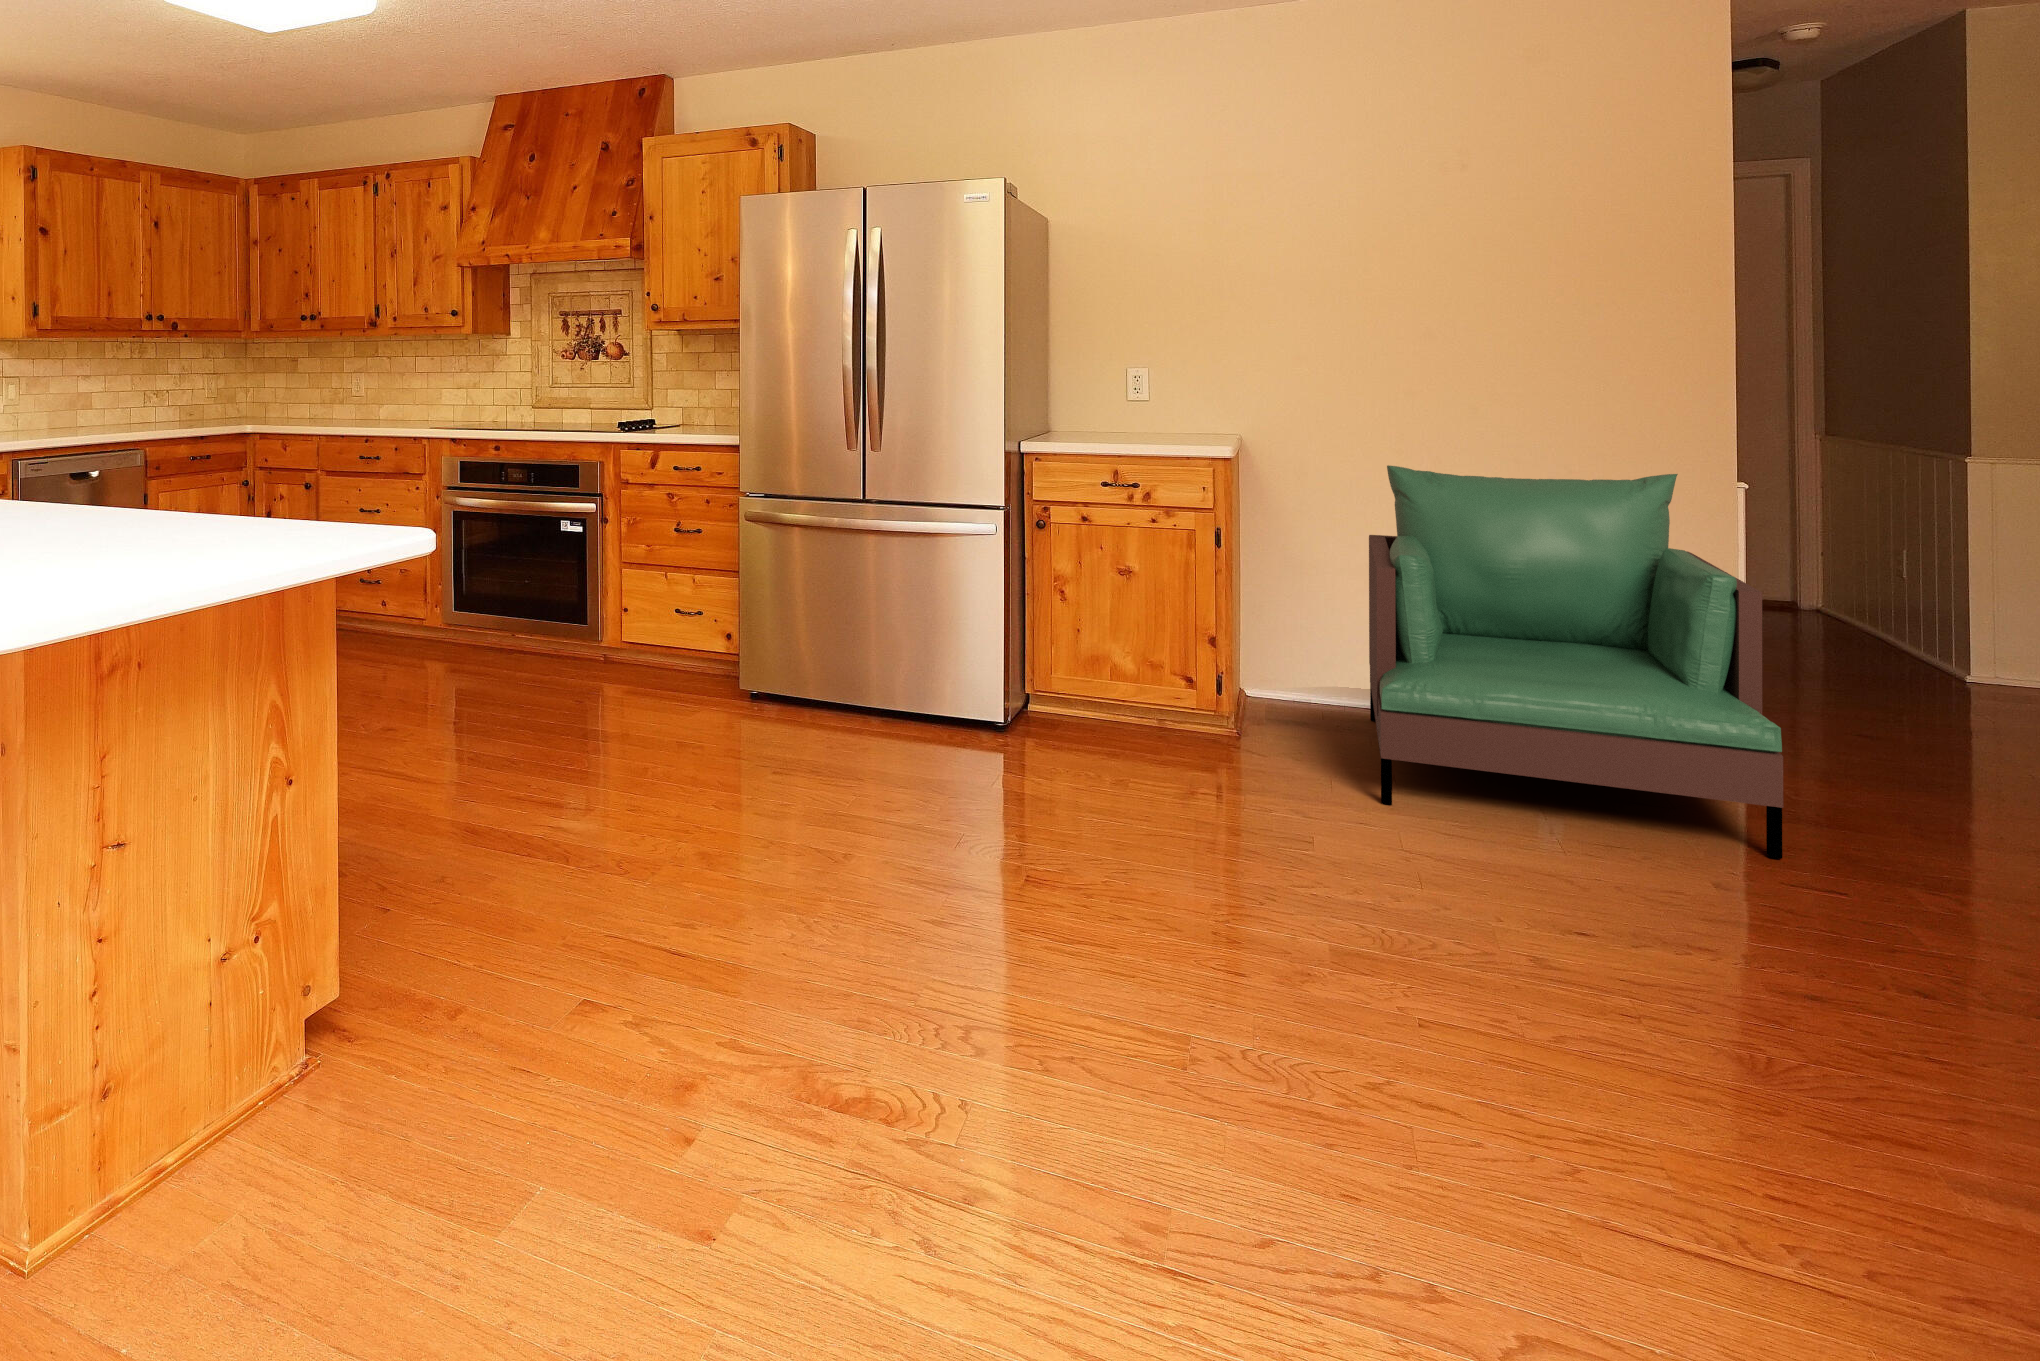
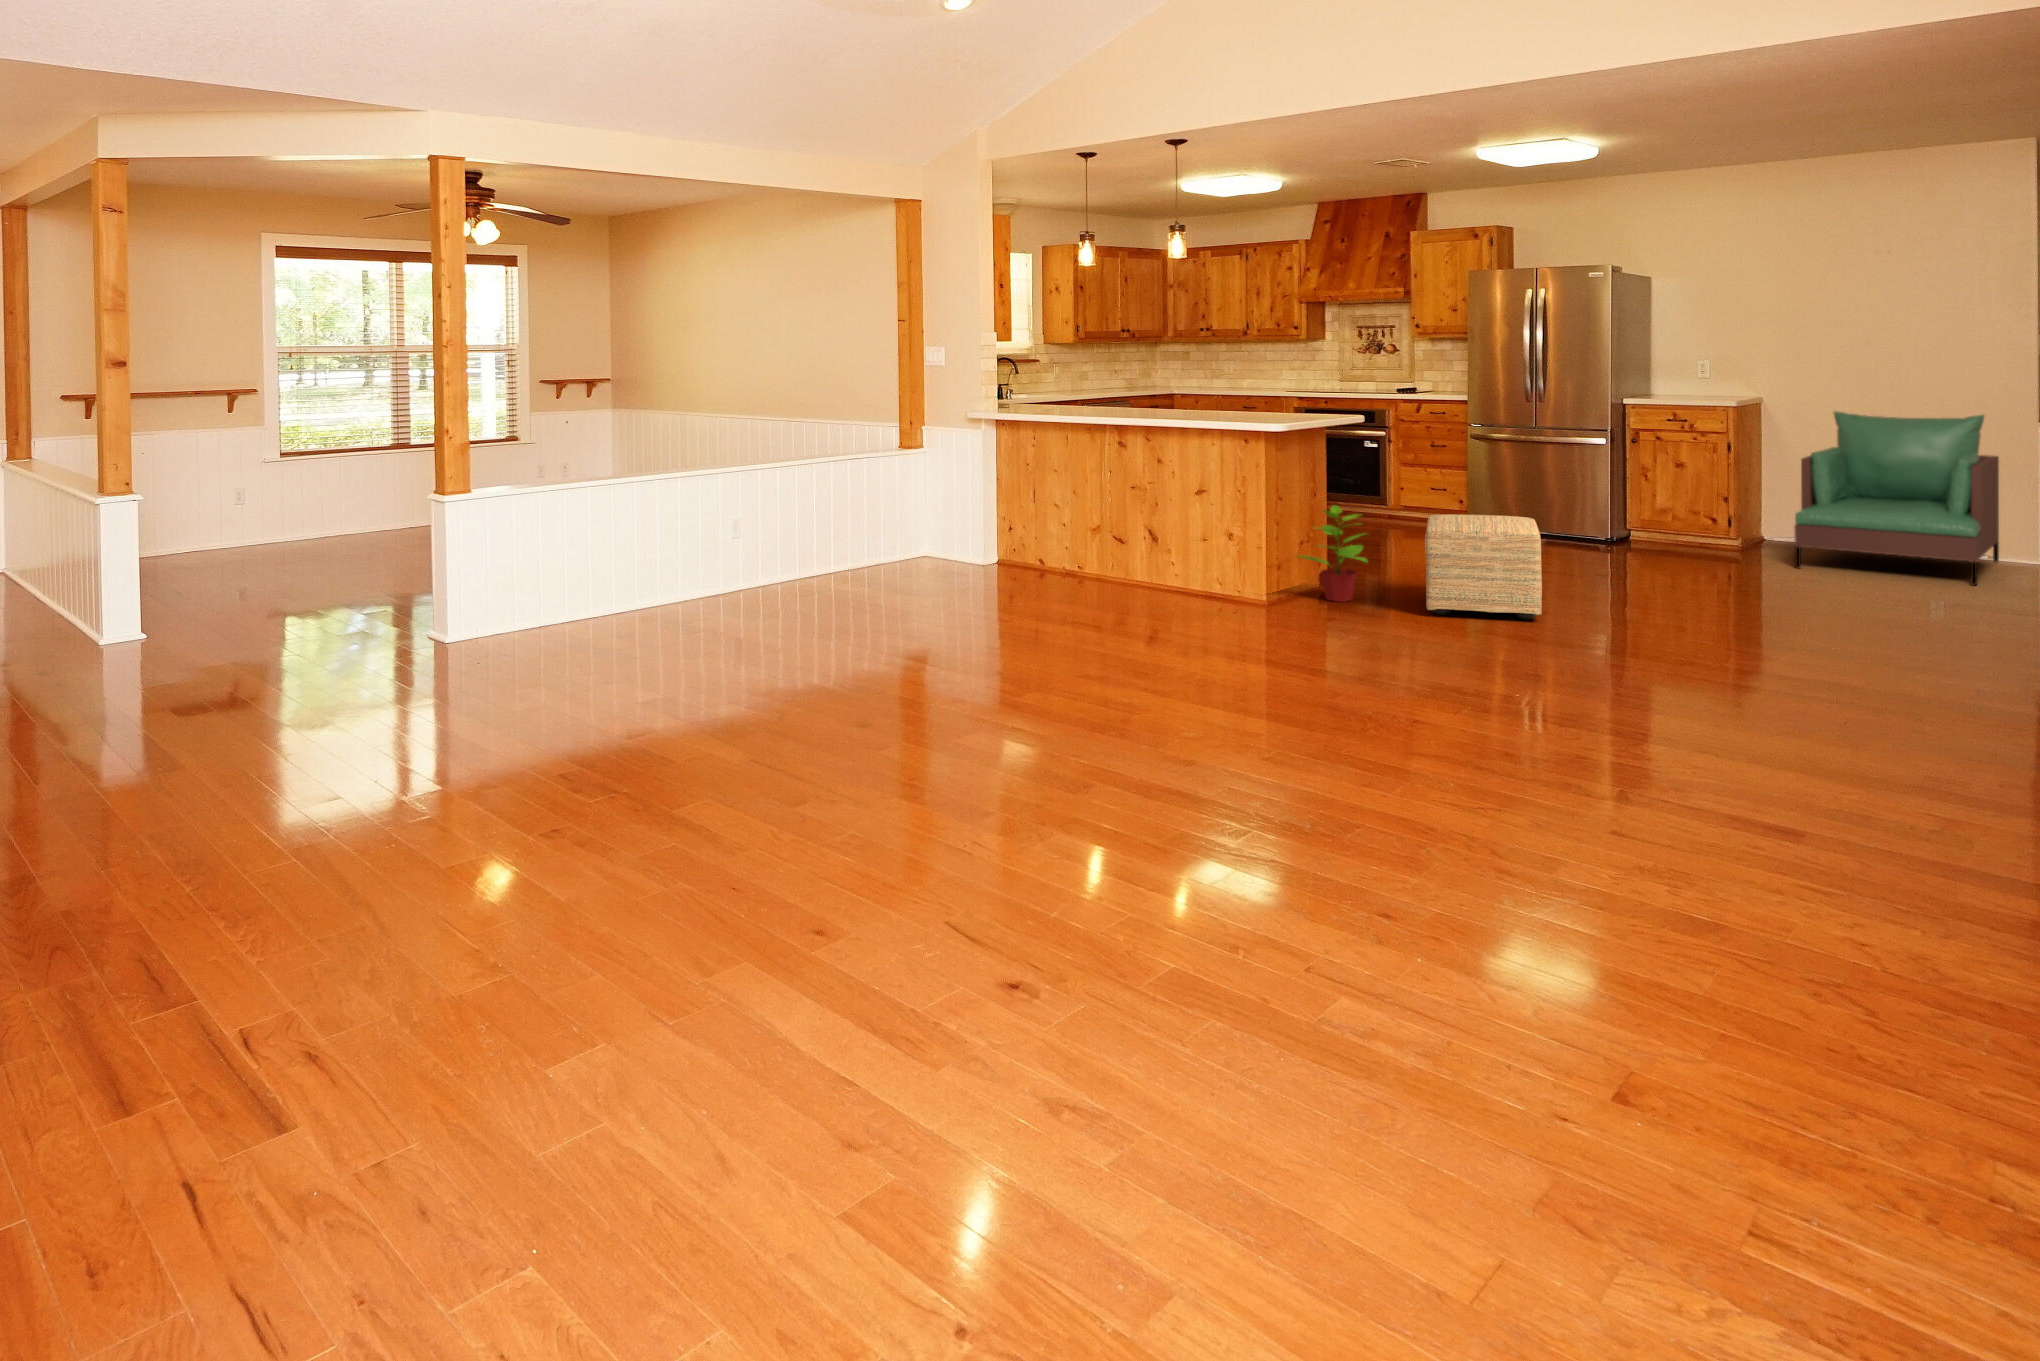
potted plant: none [186,797,431,1137] -> present [1299,505,1367,602]
ottoman: none [571,815,963,1257] -> present [1425,514,1542,619]

